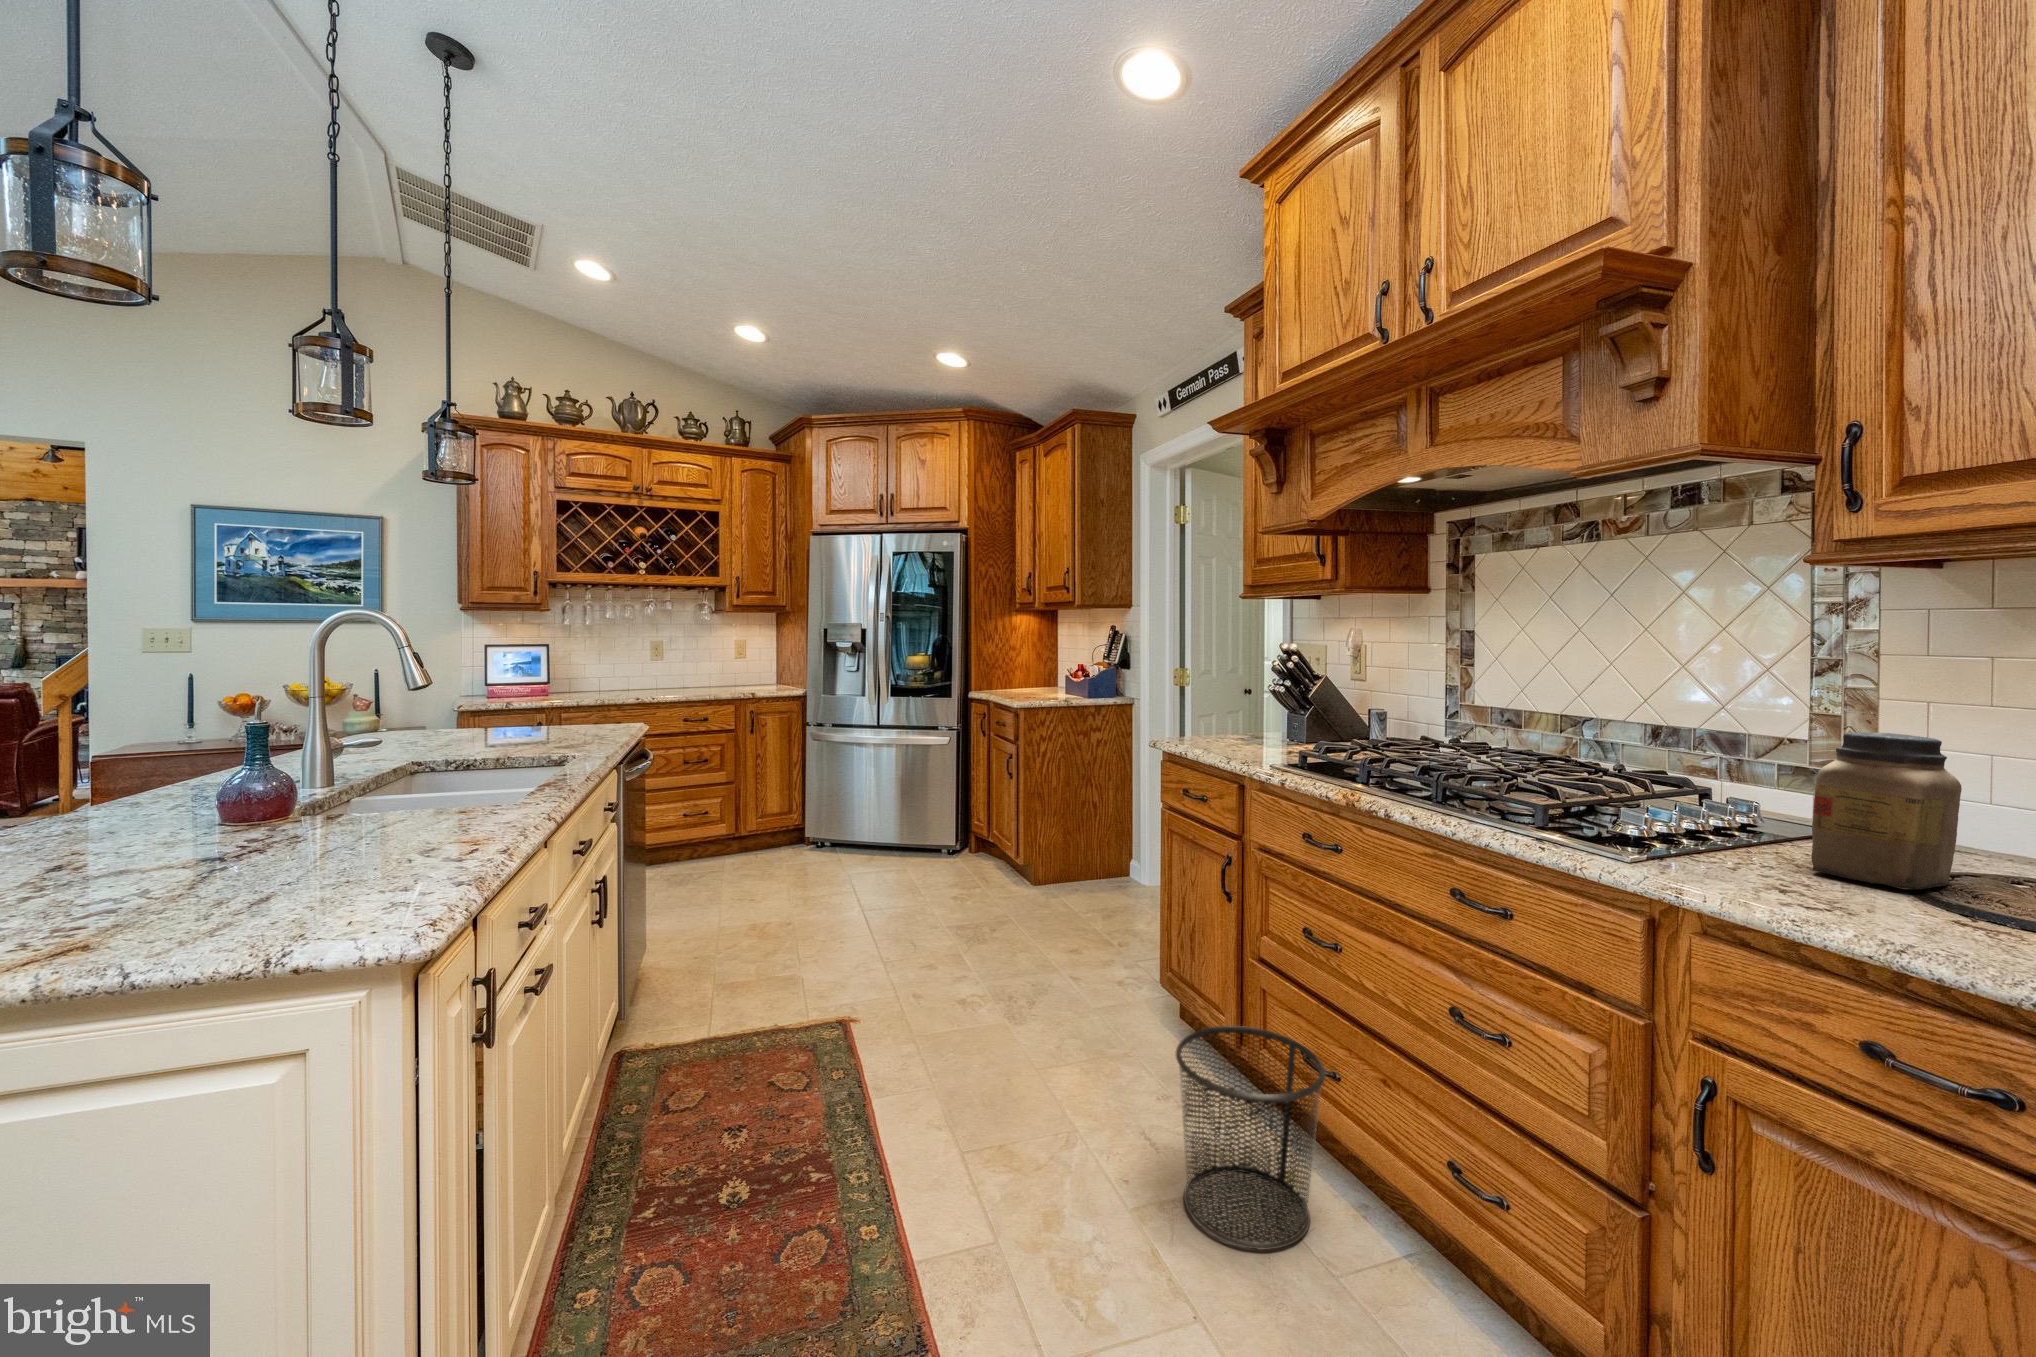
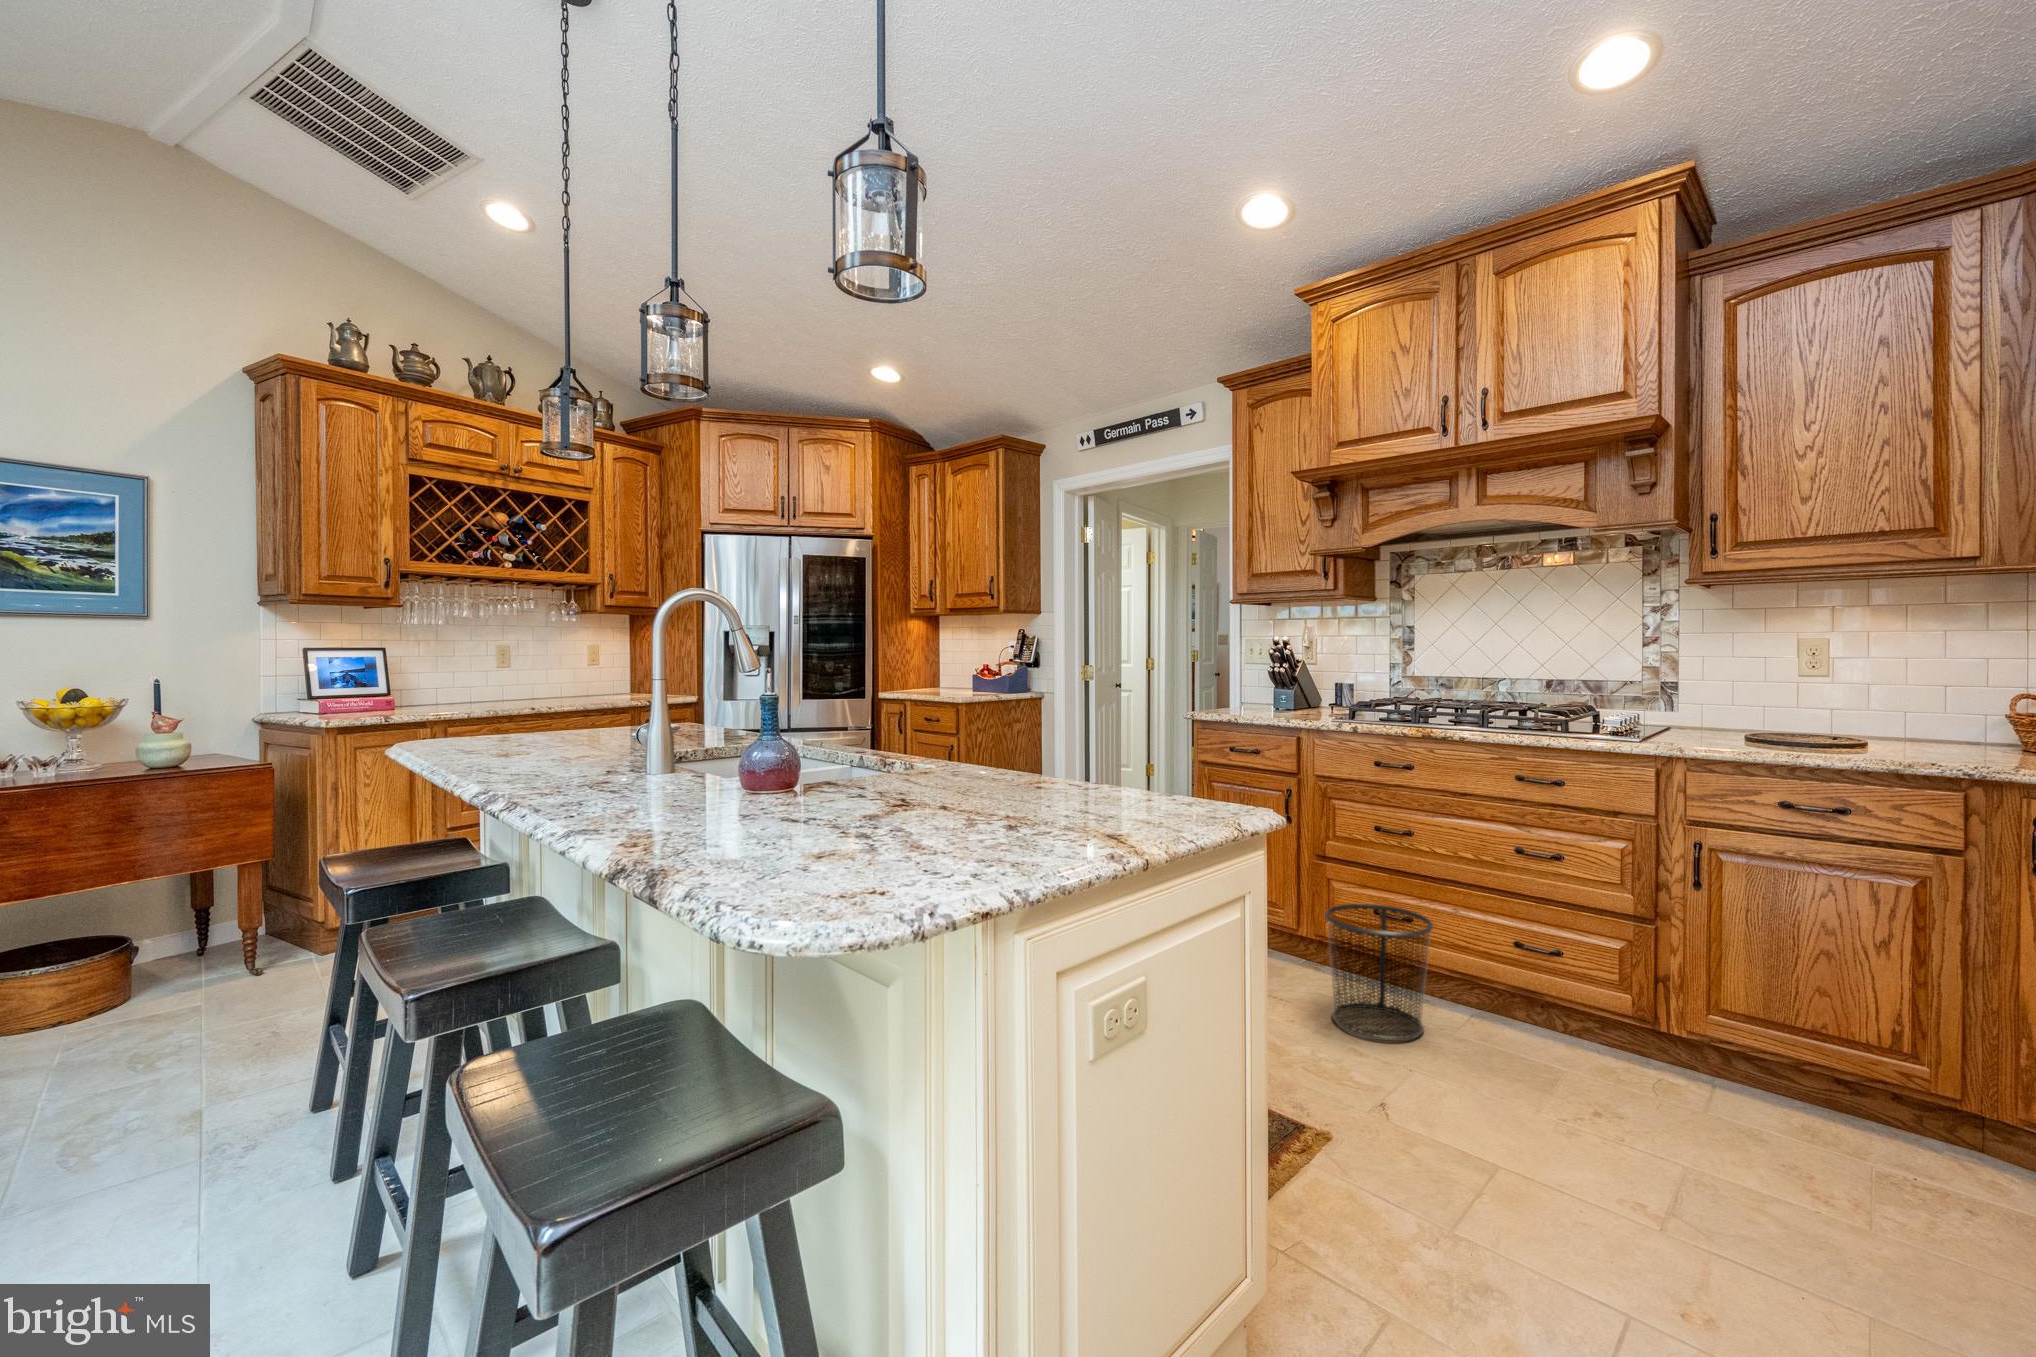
jar: present [1811,732,1962,889] -> none [1709,669,1767,742]

